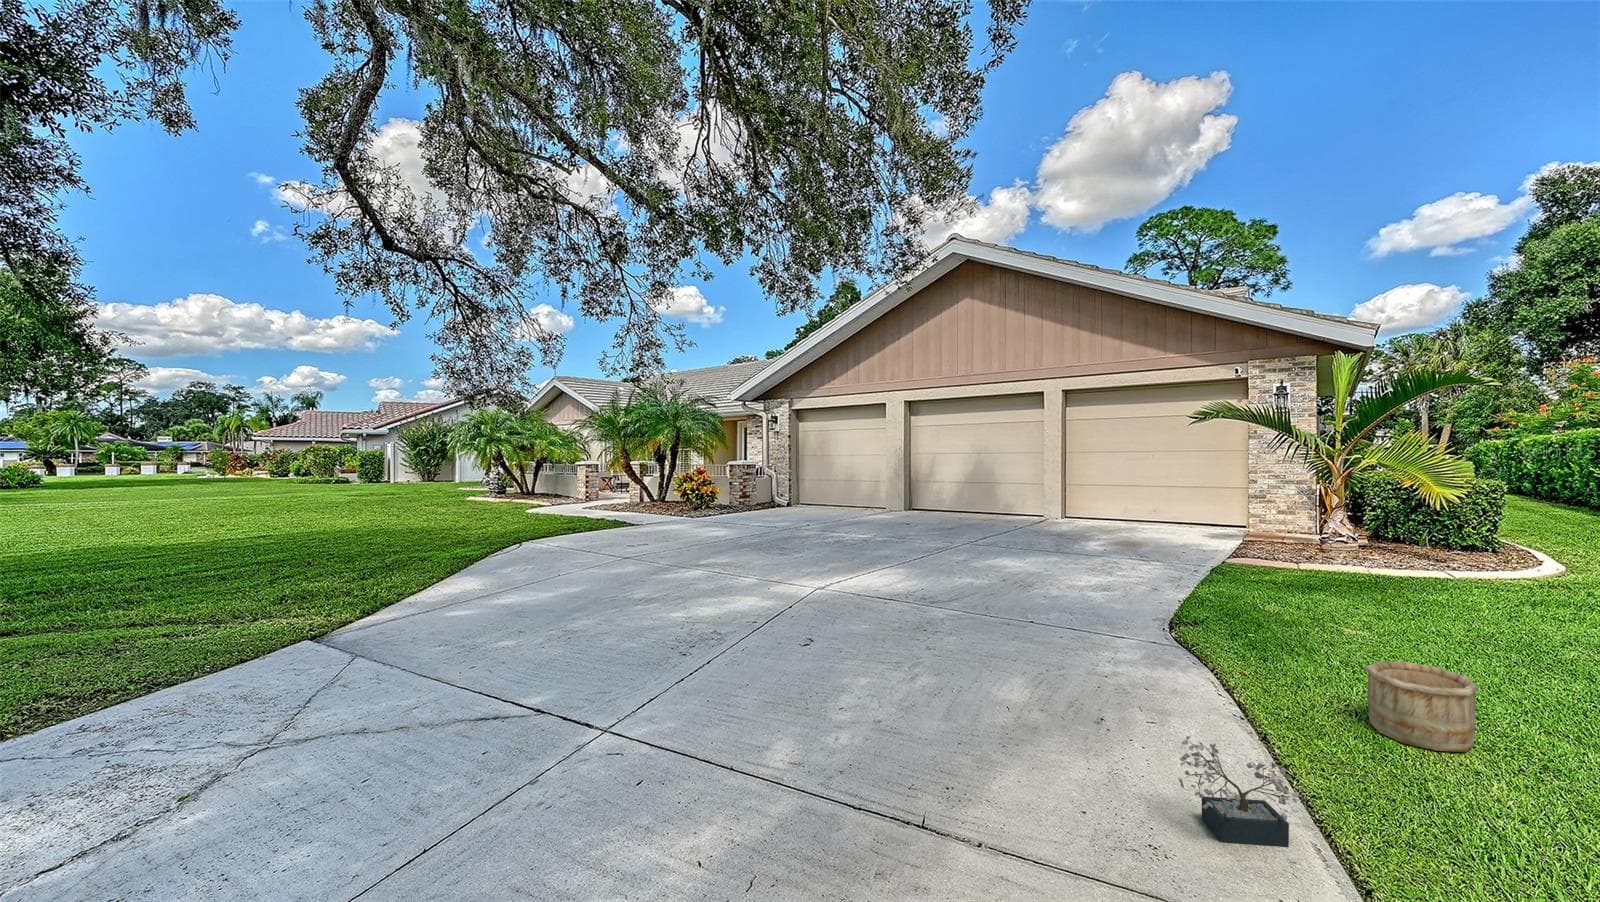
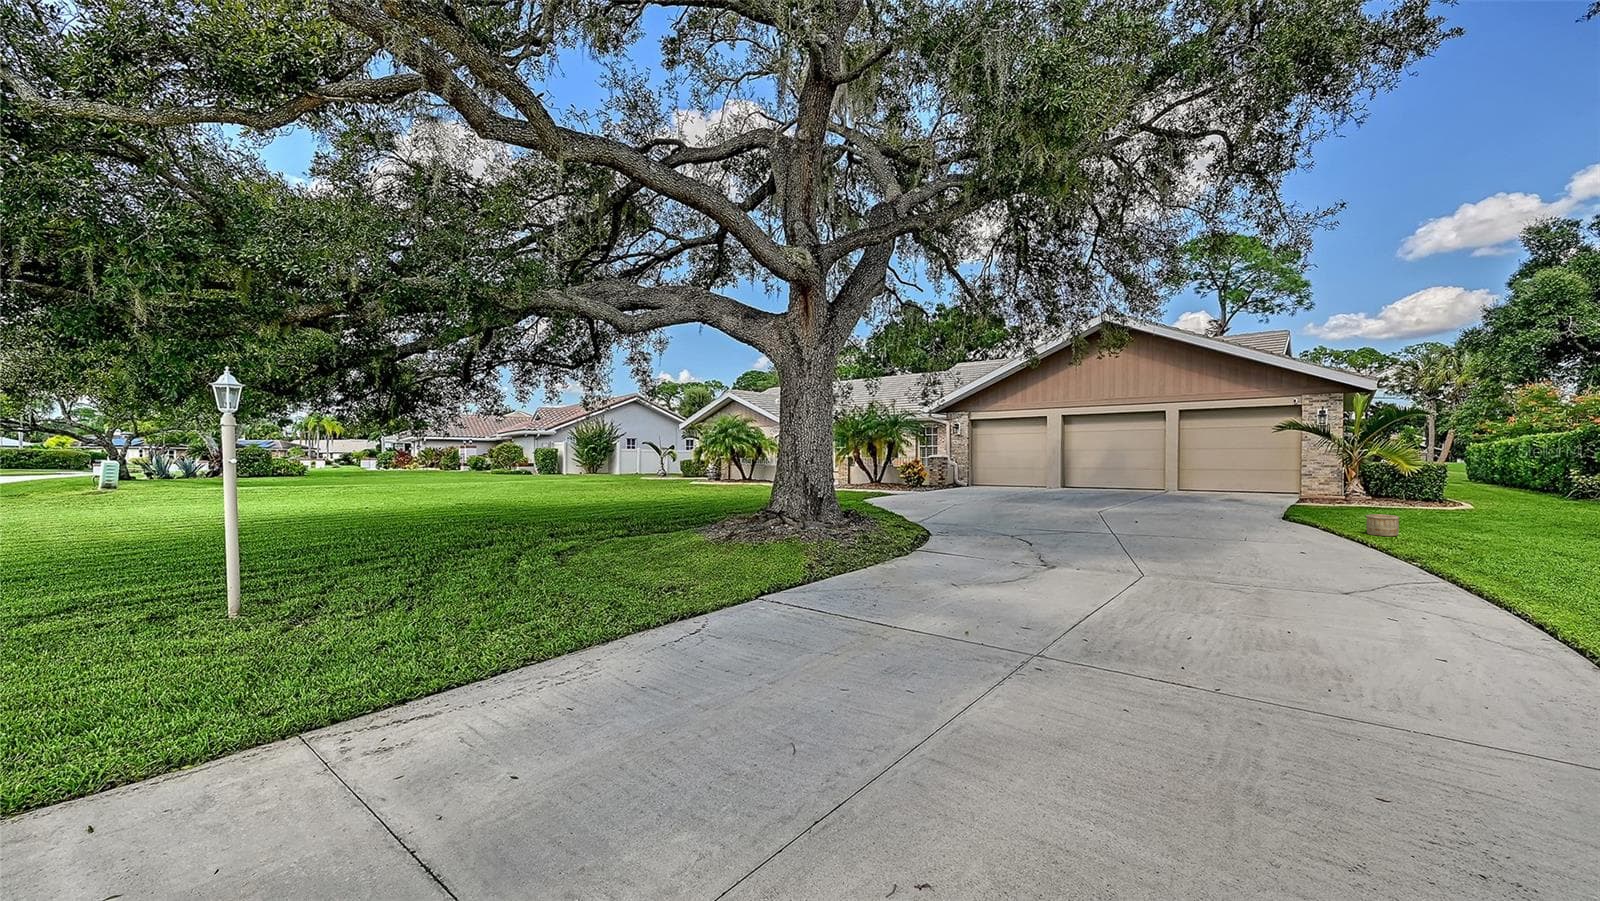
decorative plant: present [1178,736,1299,847] -> none [1315,522,1347,545]

